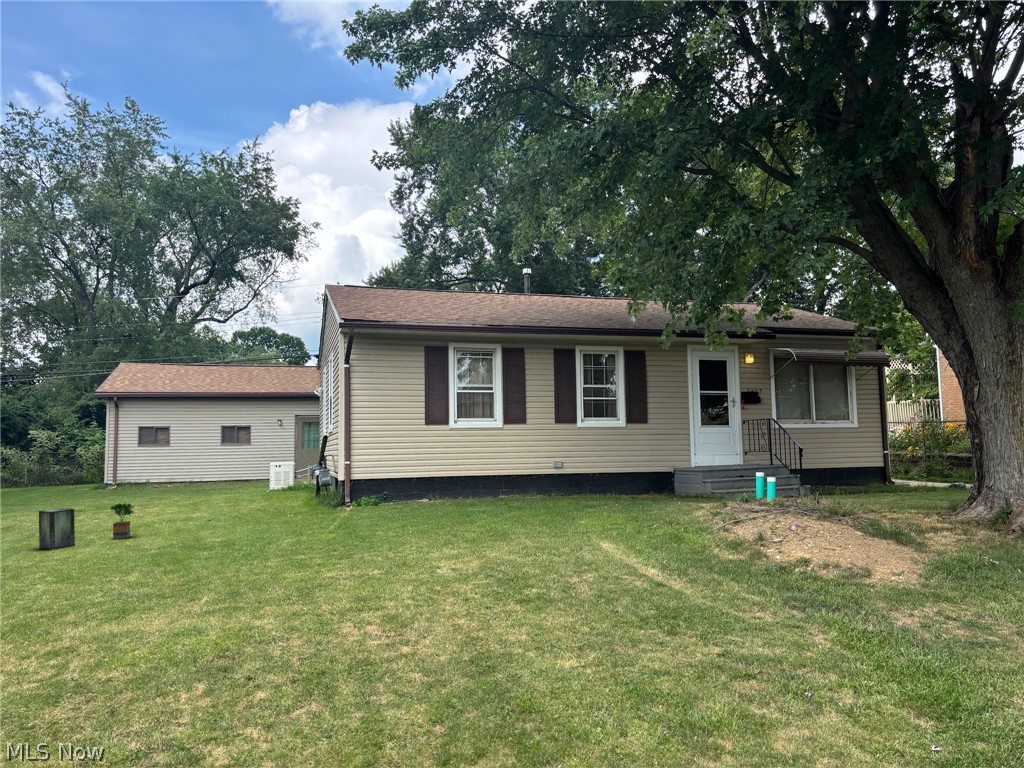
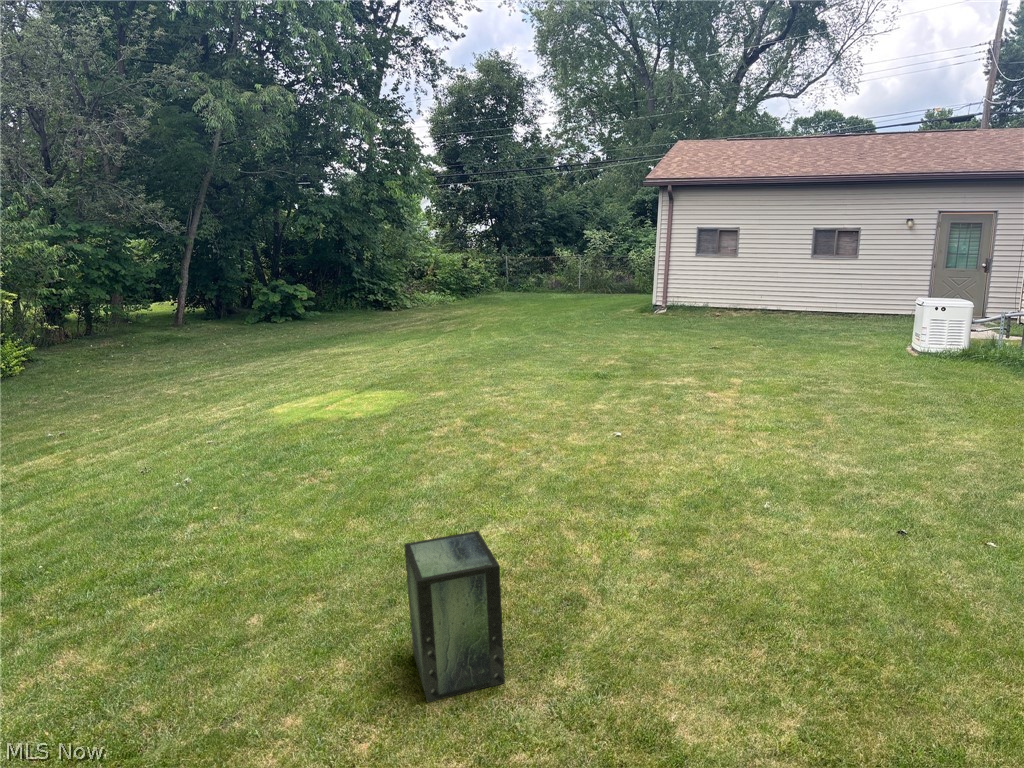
potted tree: present [110,503,134,539] -> none [621,532,706,671]

